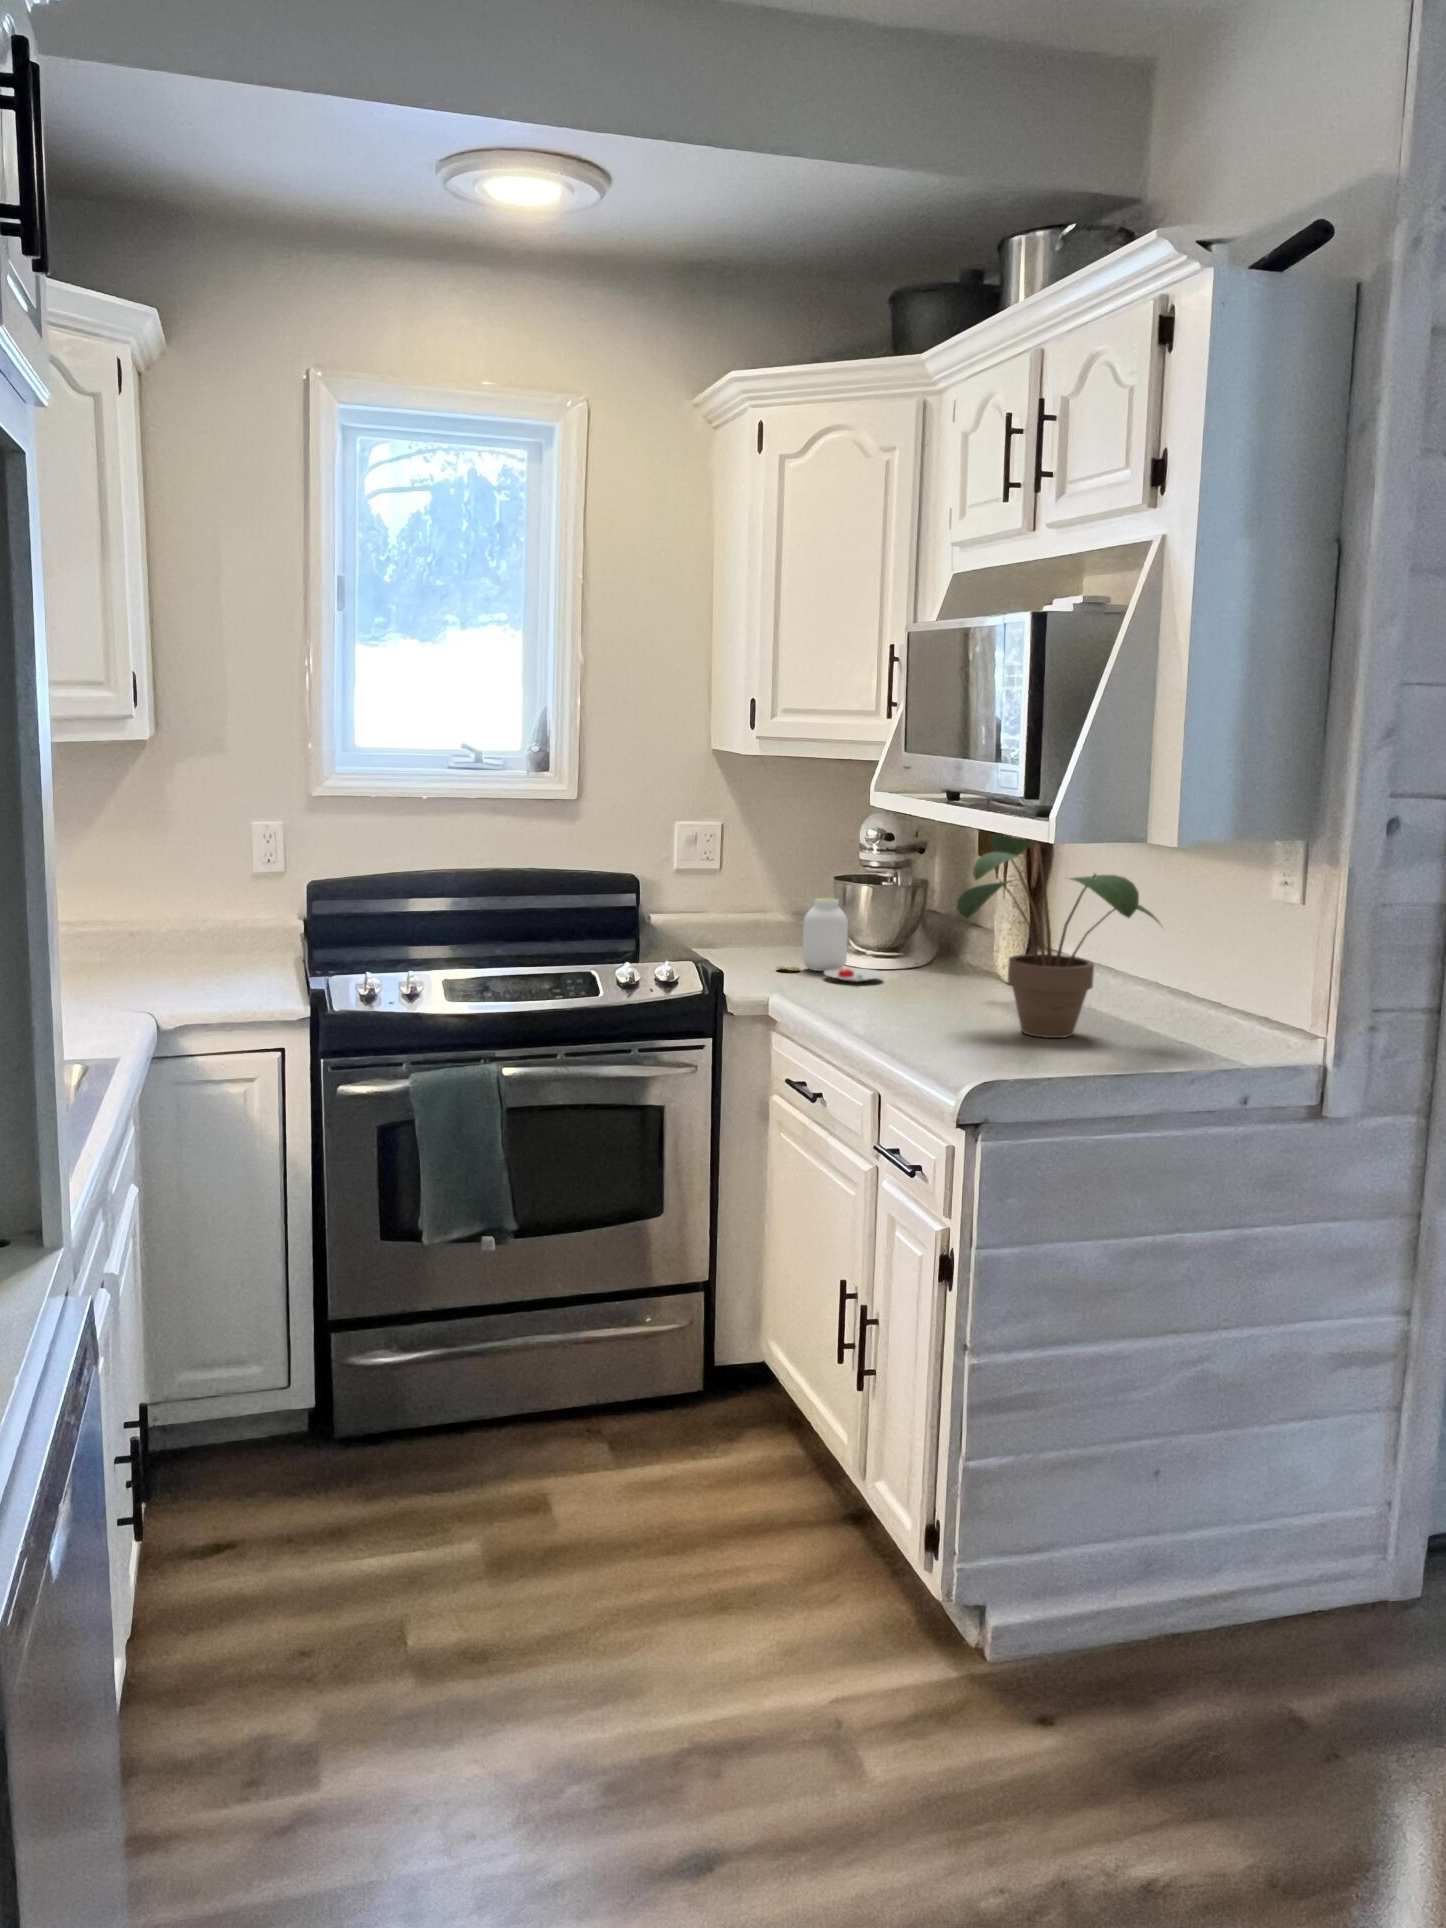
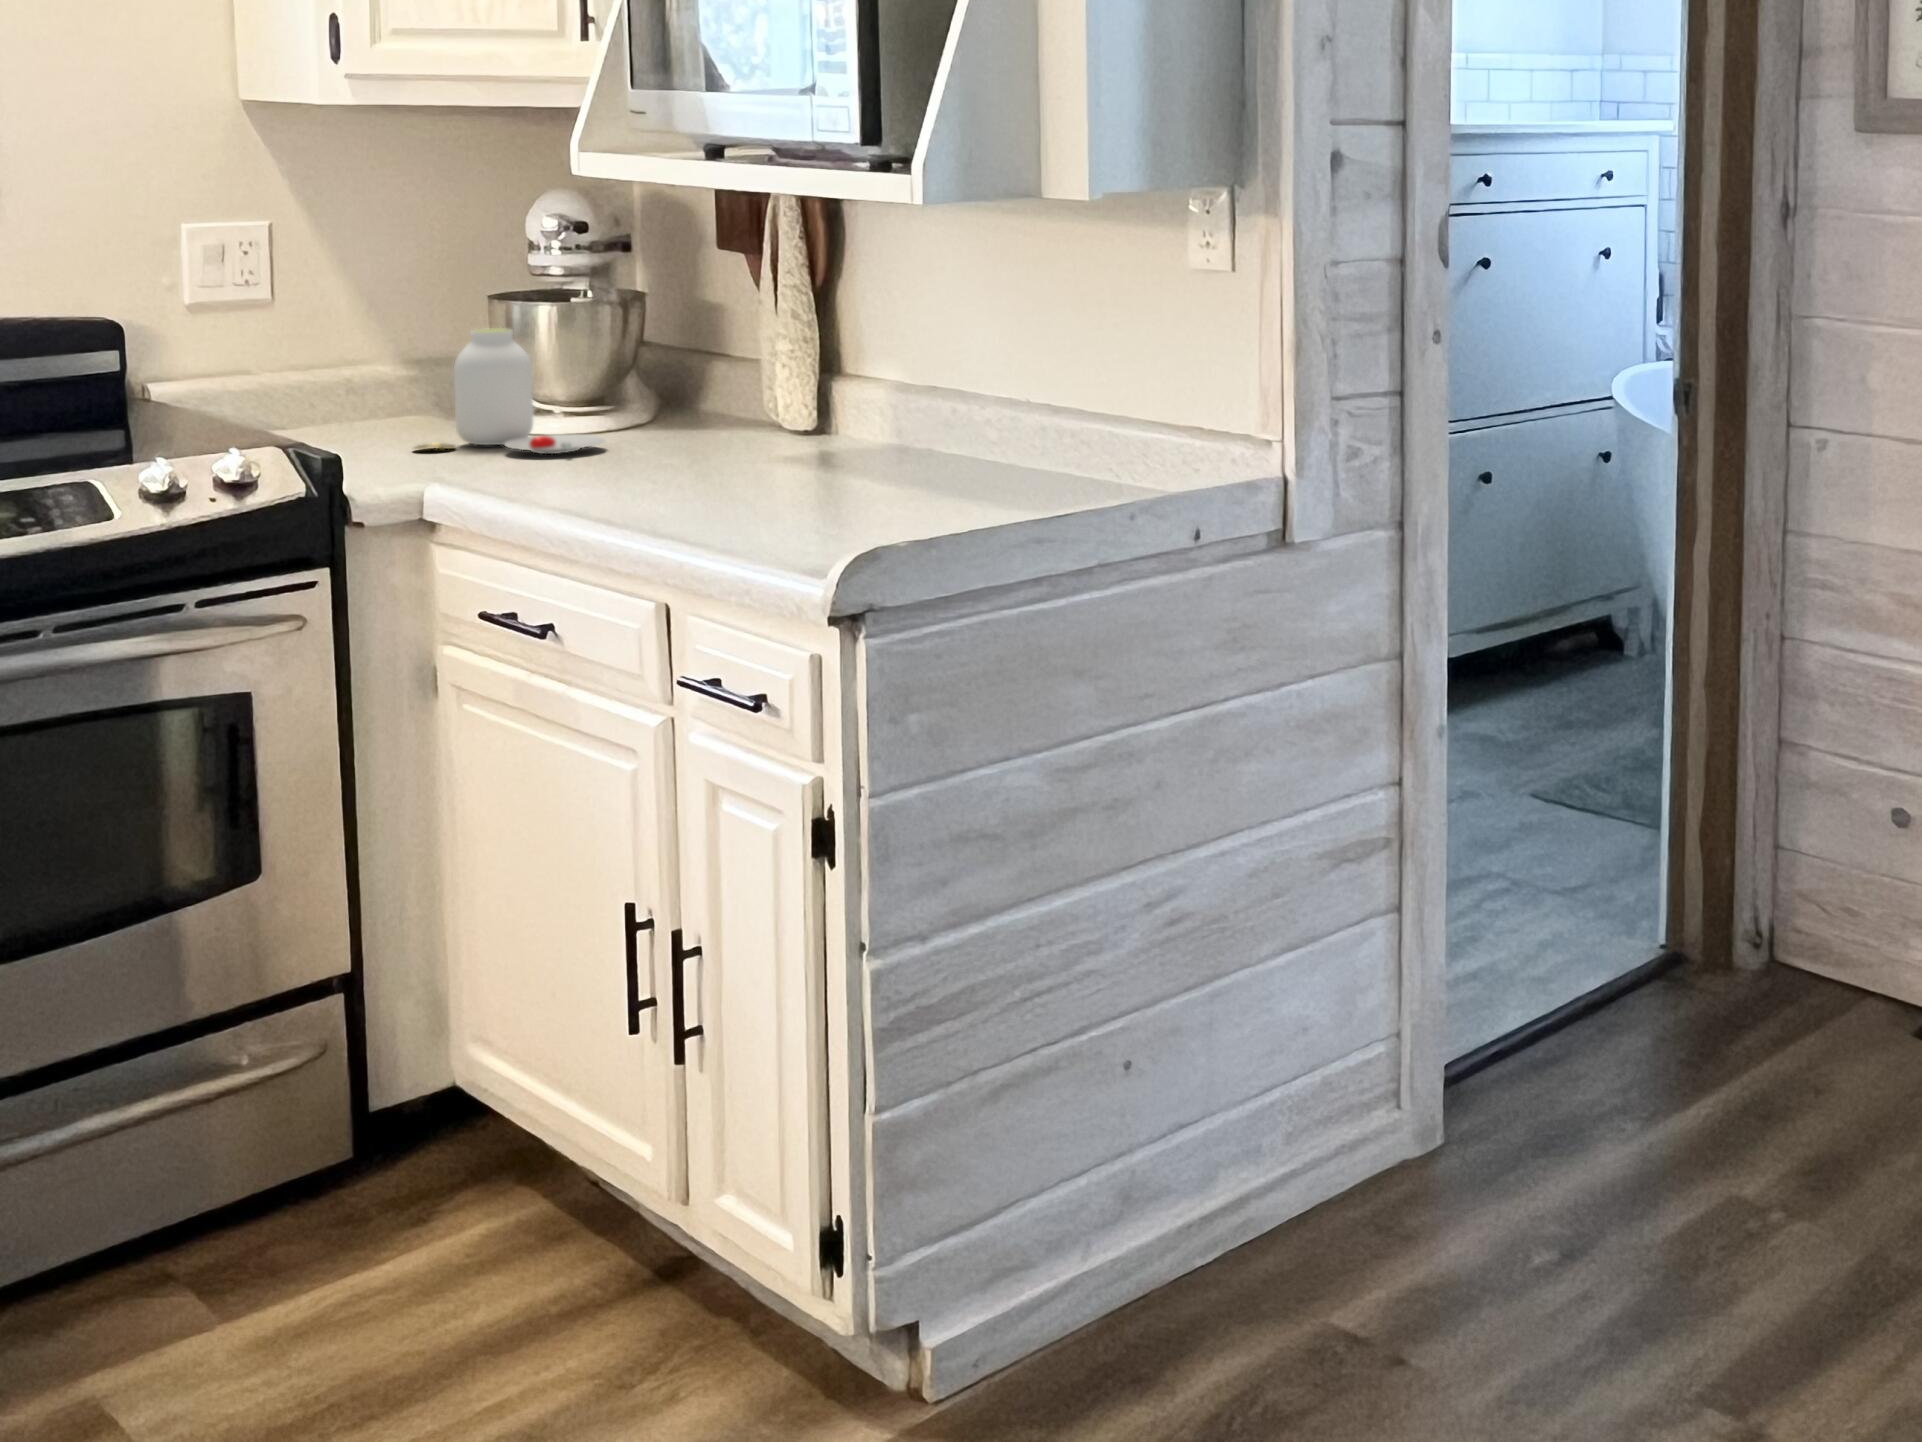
potted plant: present [957,833,1163,1038] -> none [754,194,1056,491]

